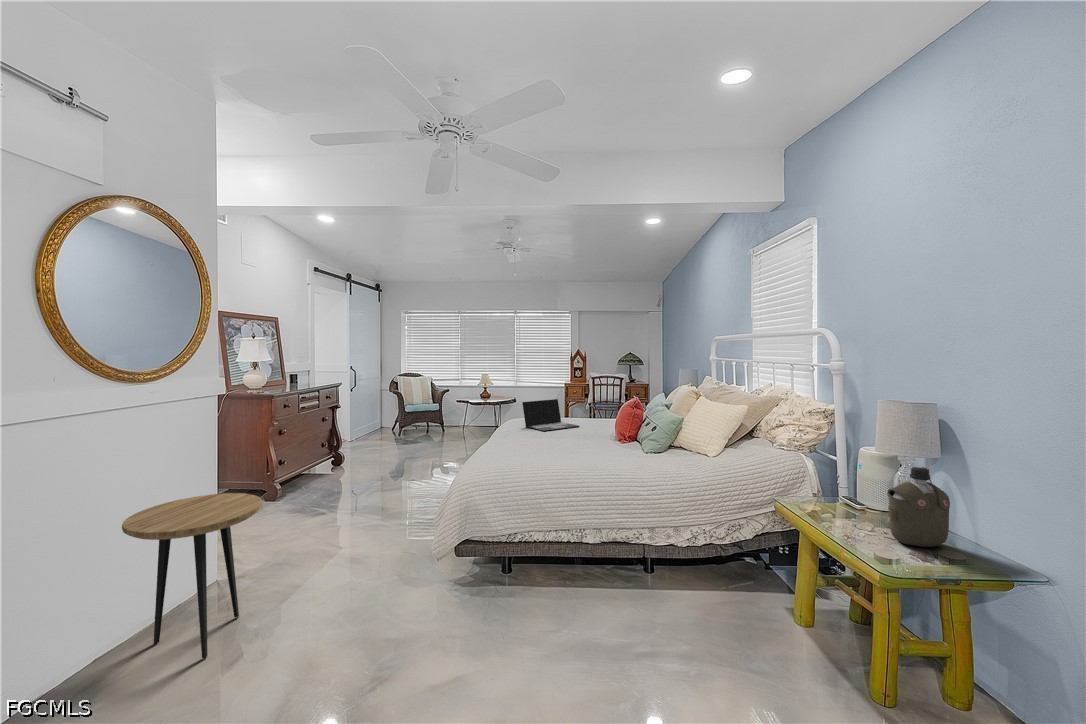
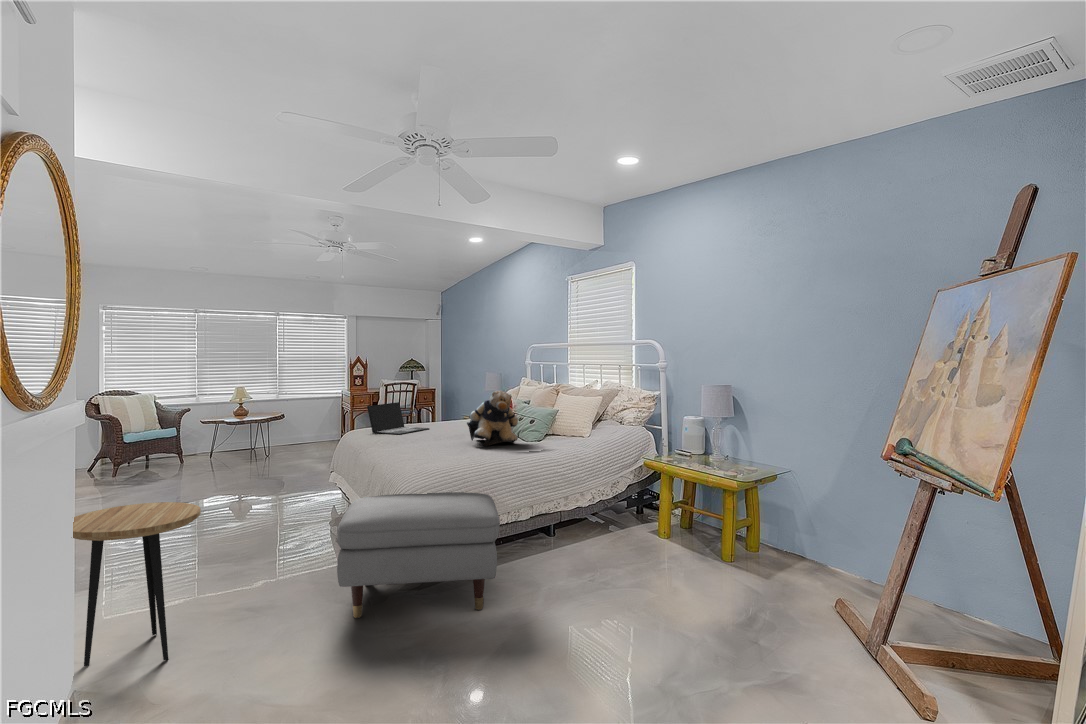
teddy bear: none [586,398,641,457] -> present [467,390,518,446]
water bottle: present [887,467,950,547] -> none [706,420,738,471]
ottoman: none [372,505,576,679] -> present [337,492,500,618]

